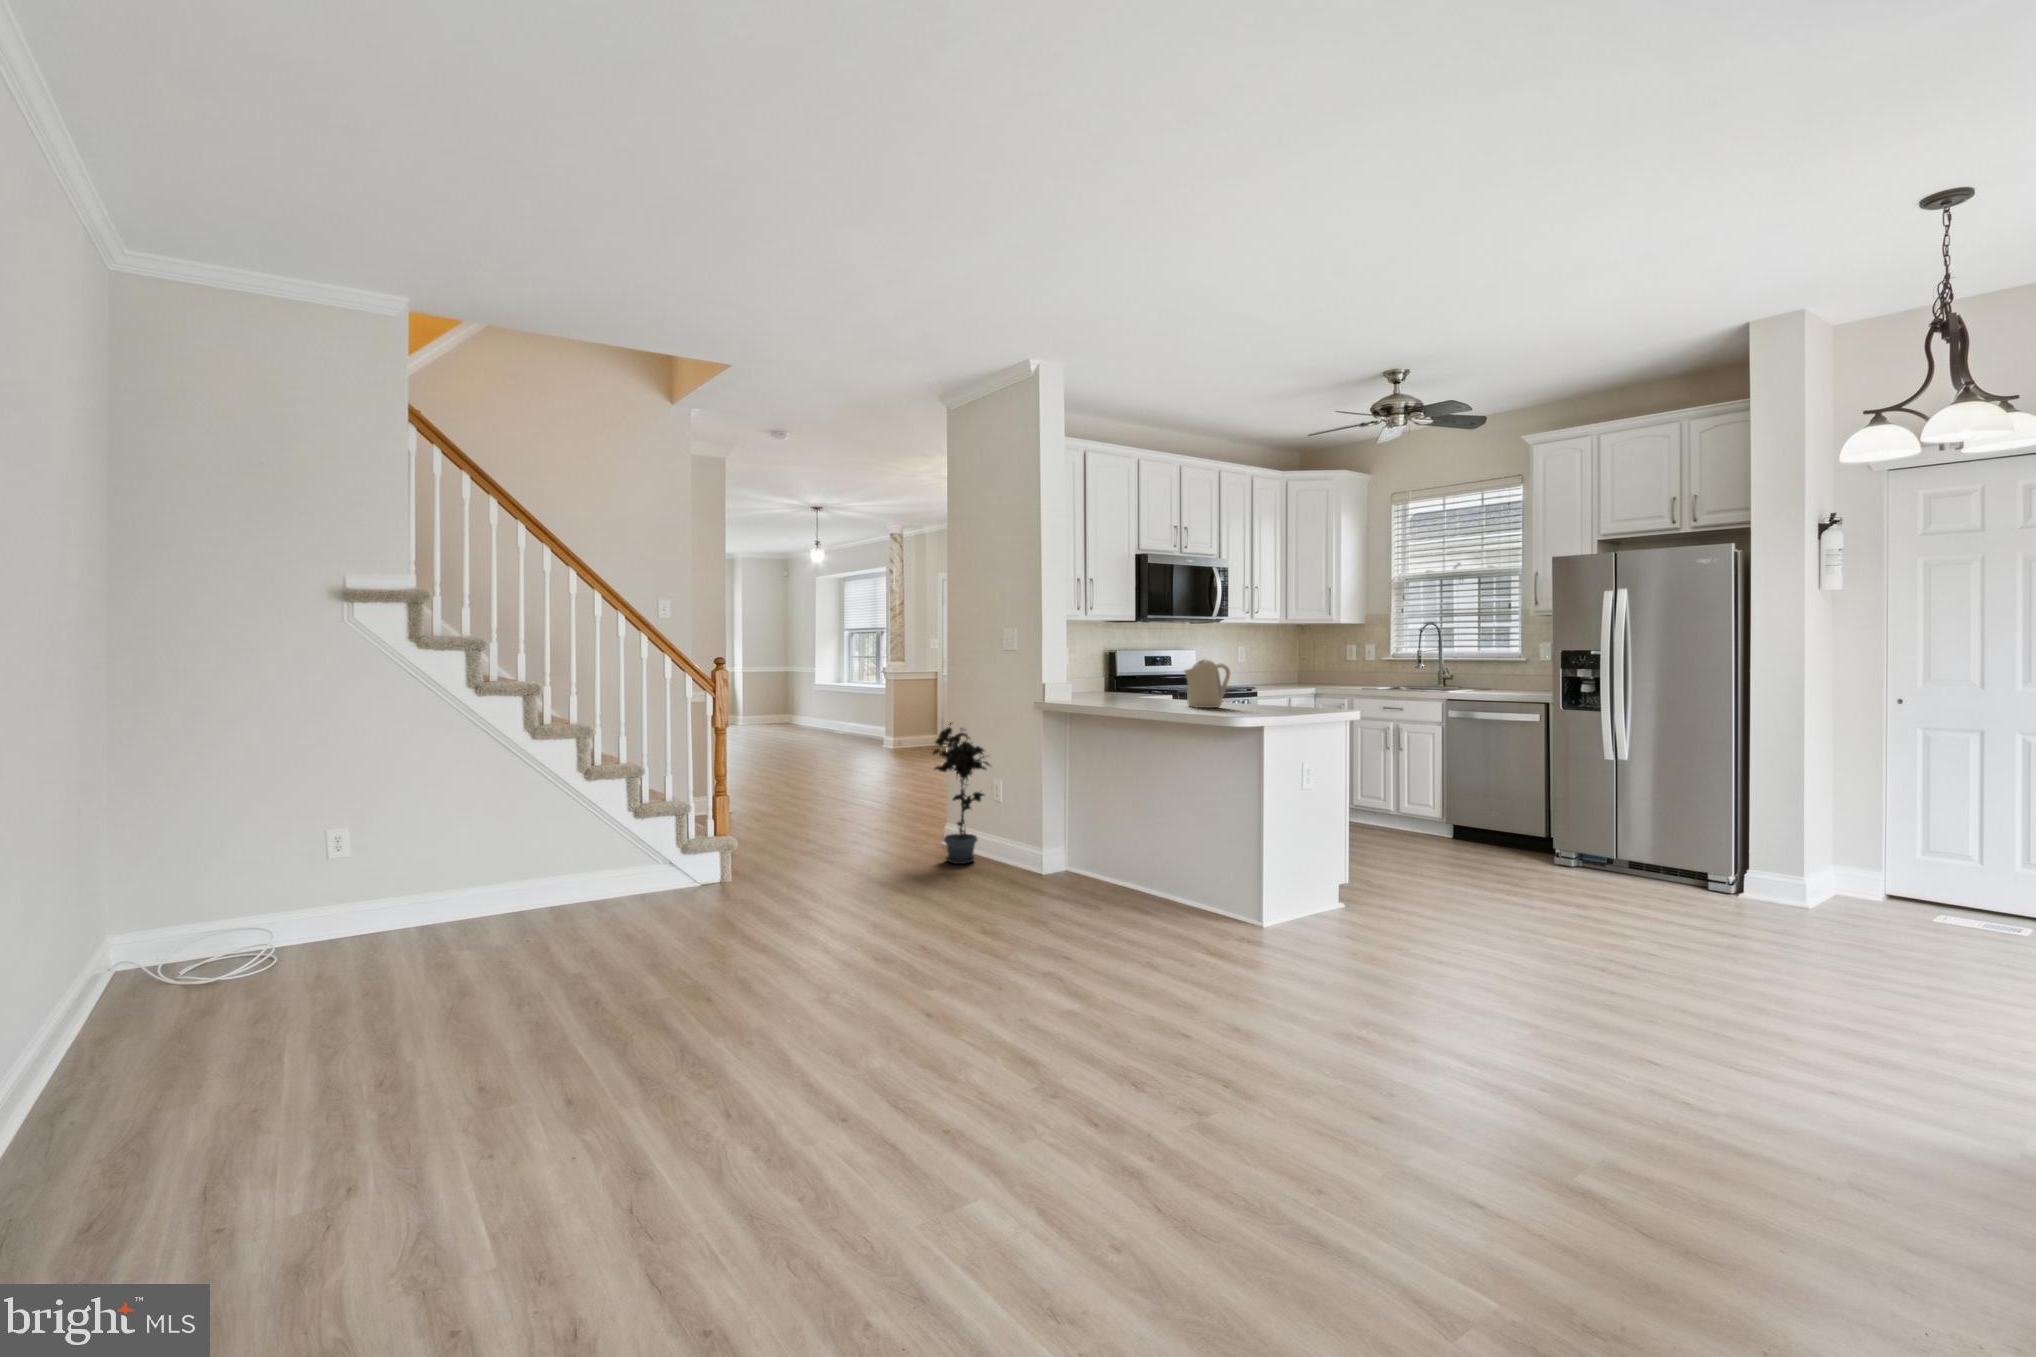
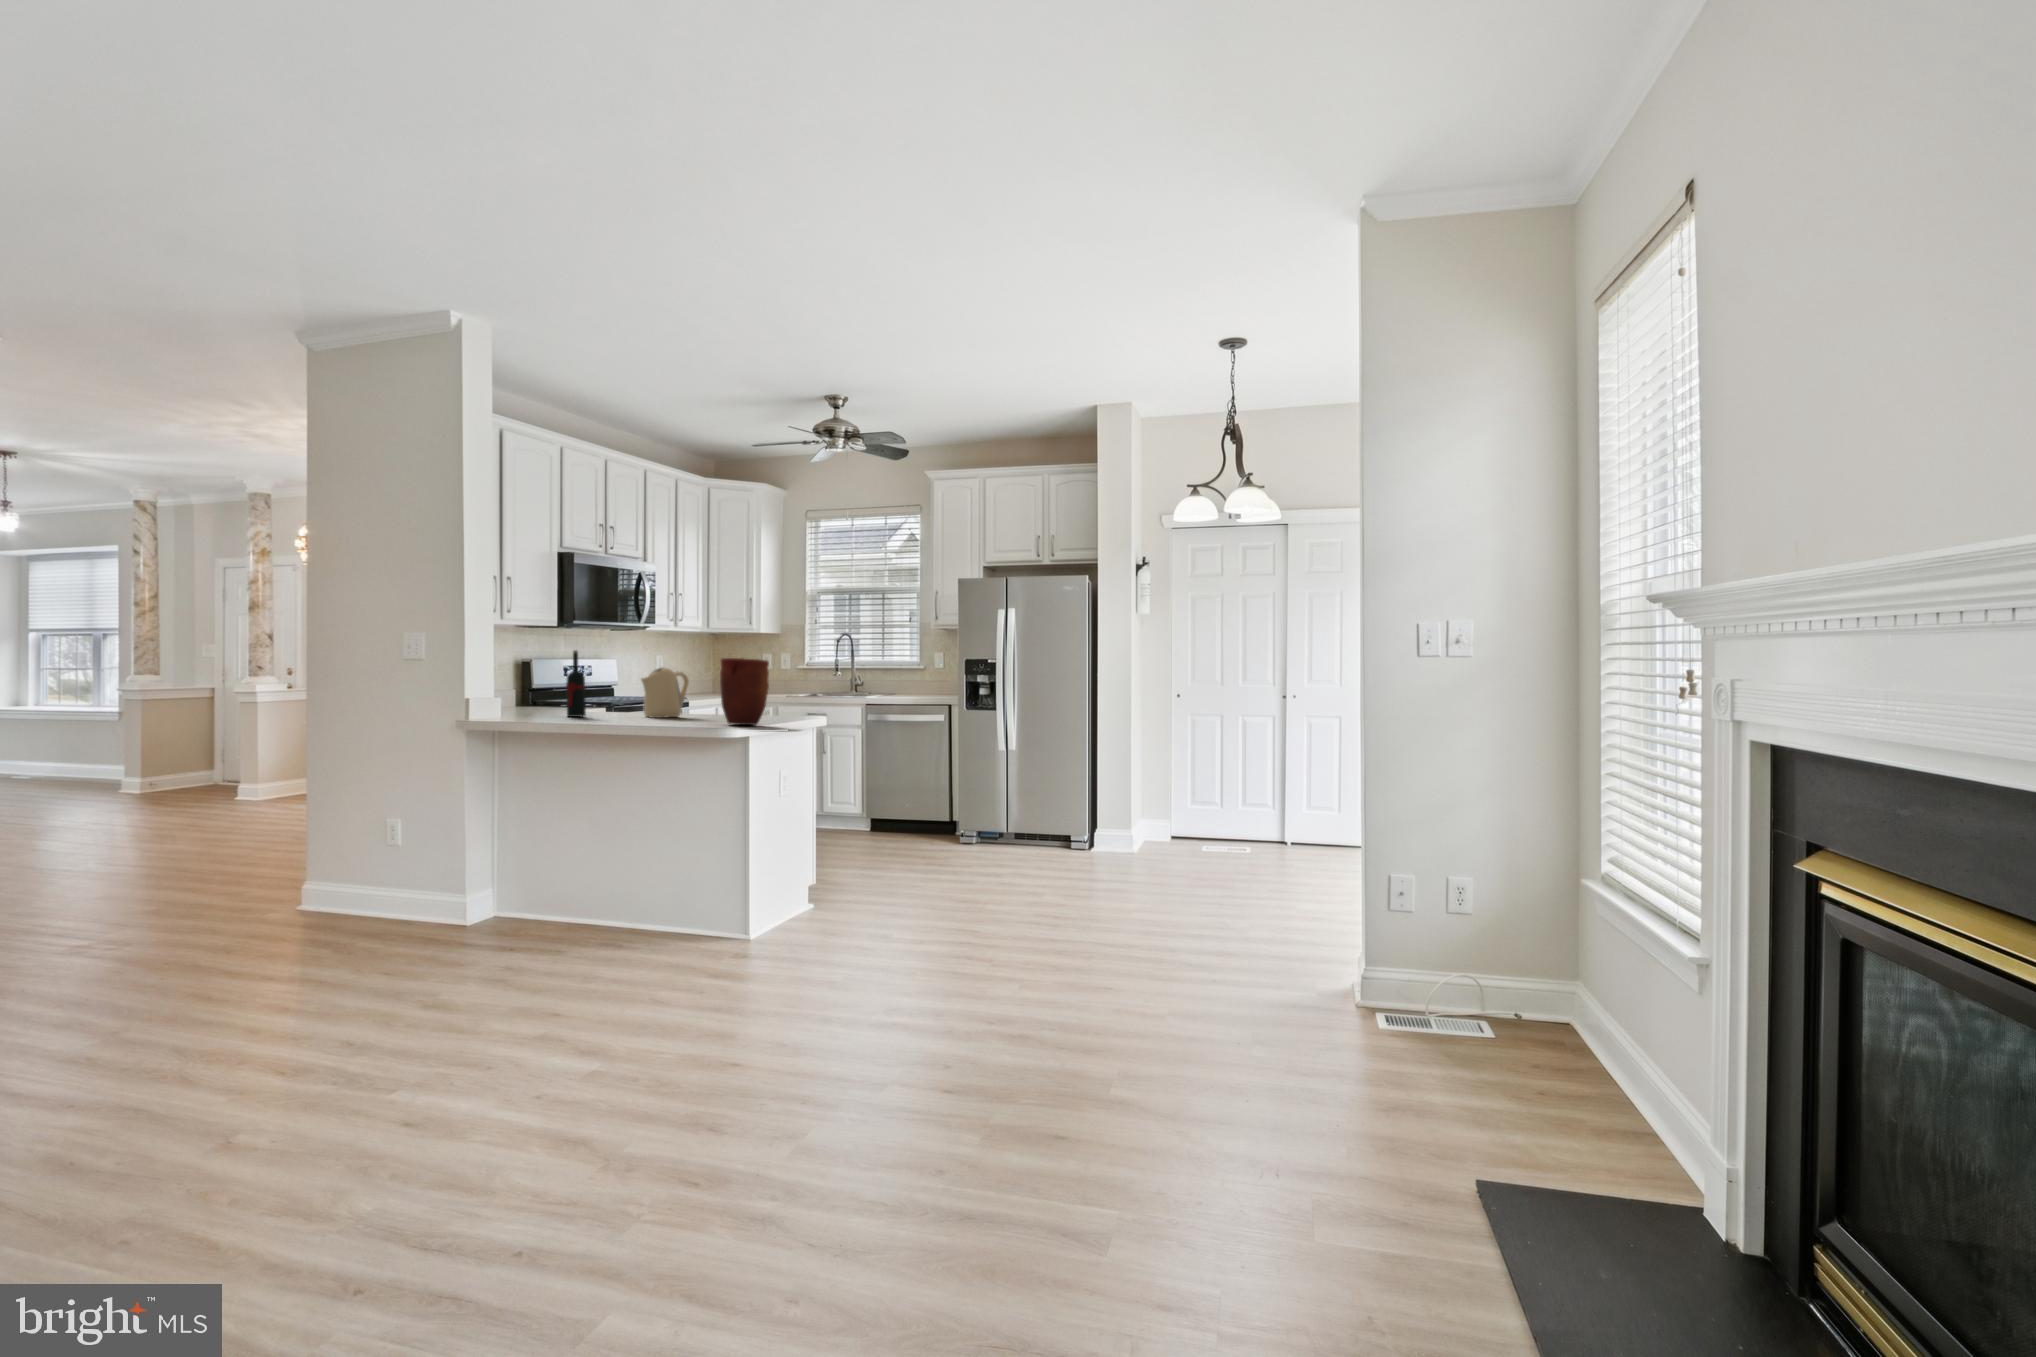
wine bottle: none [1116,644,1133,705] -> present [566,650,586,717]
vase: none [1246,651,1296,719] -> present [720,658,769,725]
potted plant: present [933,723,990,864] -> none [296,747,389,922]

